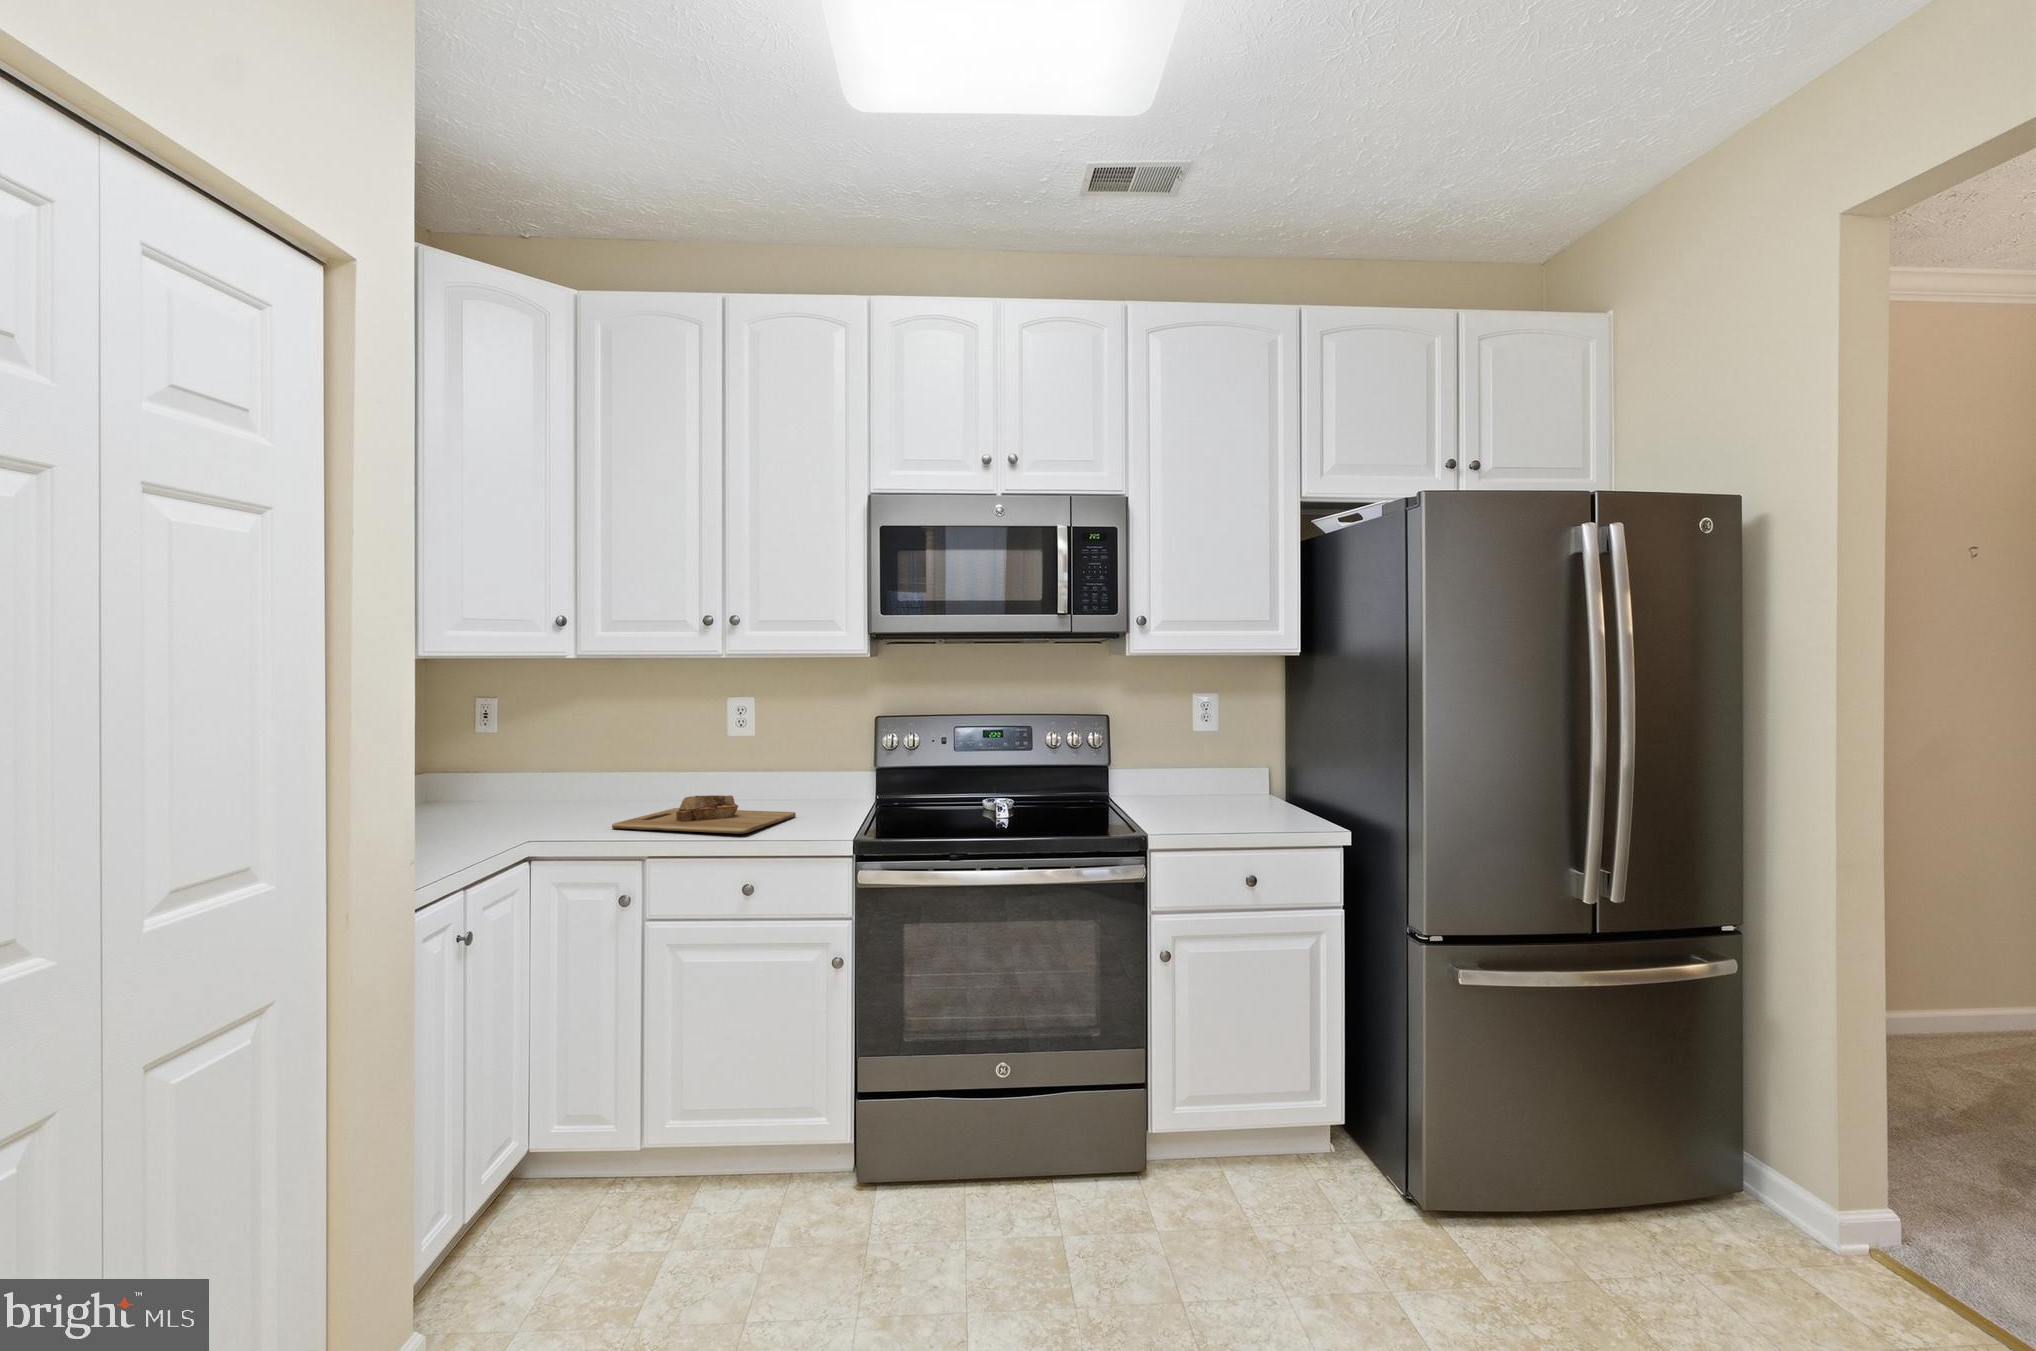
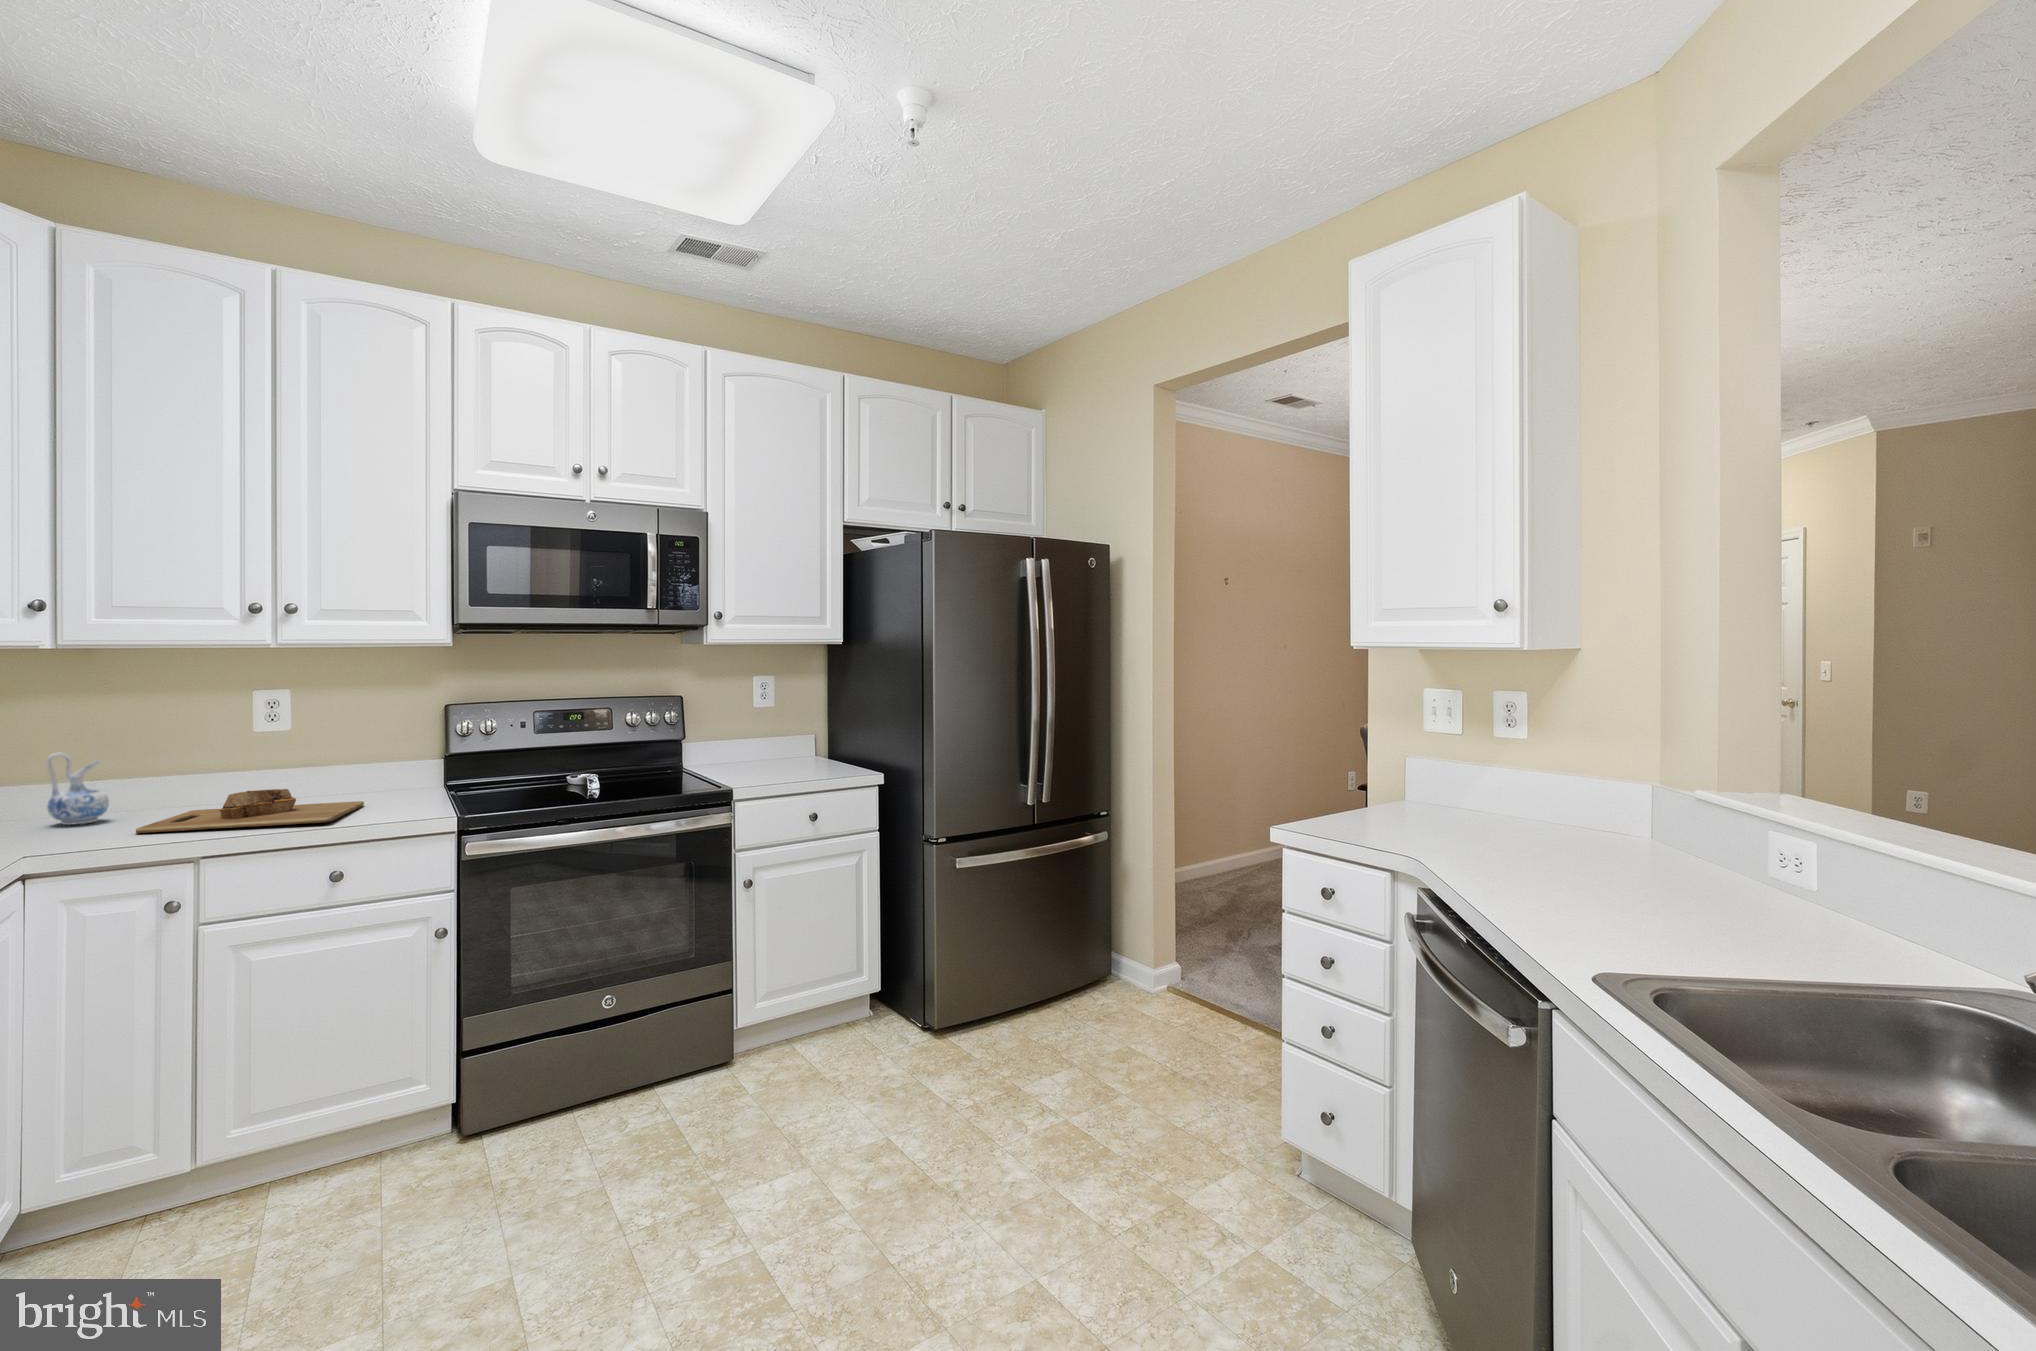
ceramic pitcher: none [576,750,617,813] -> present [46,753,109,825]

